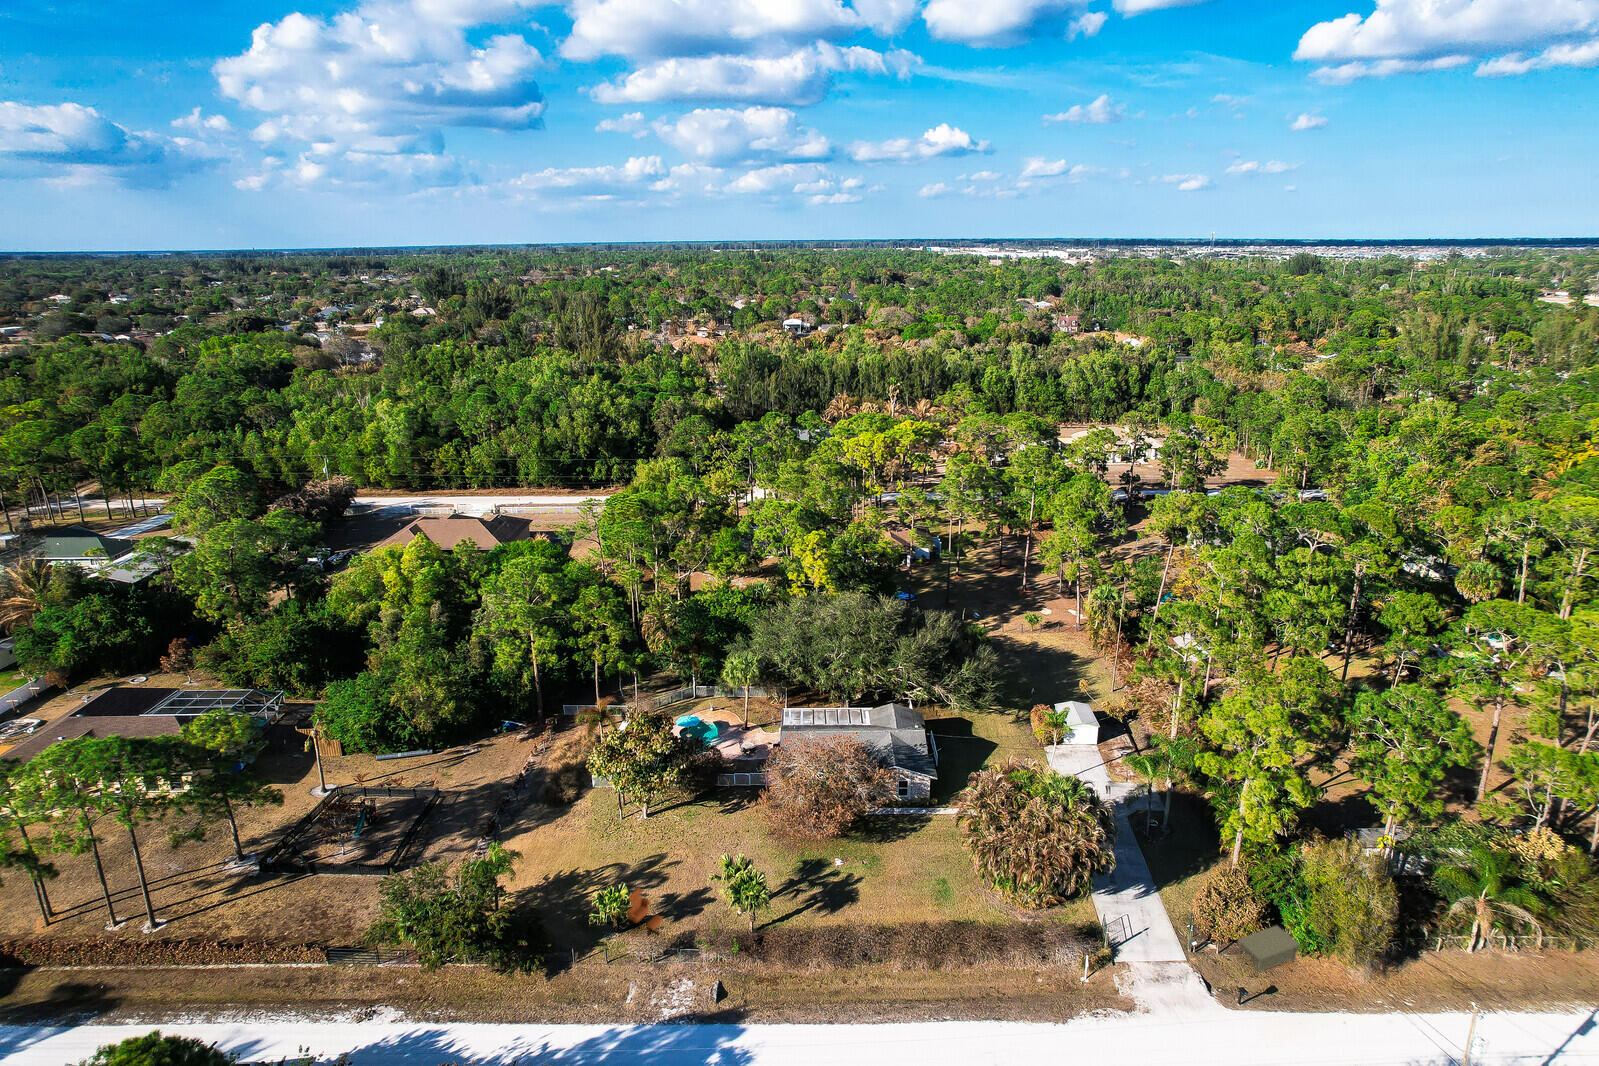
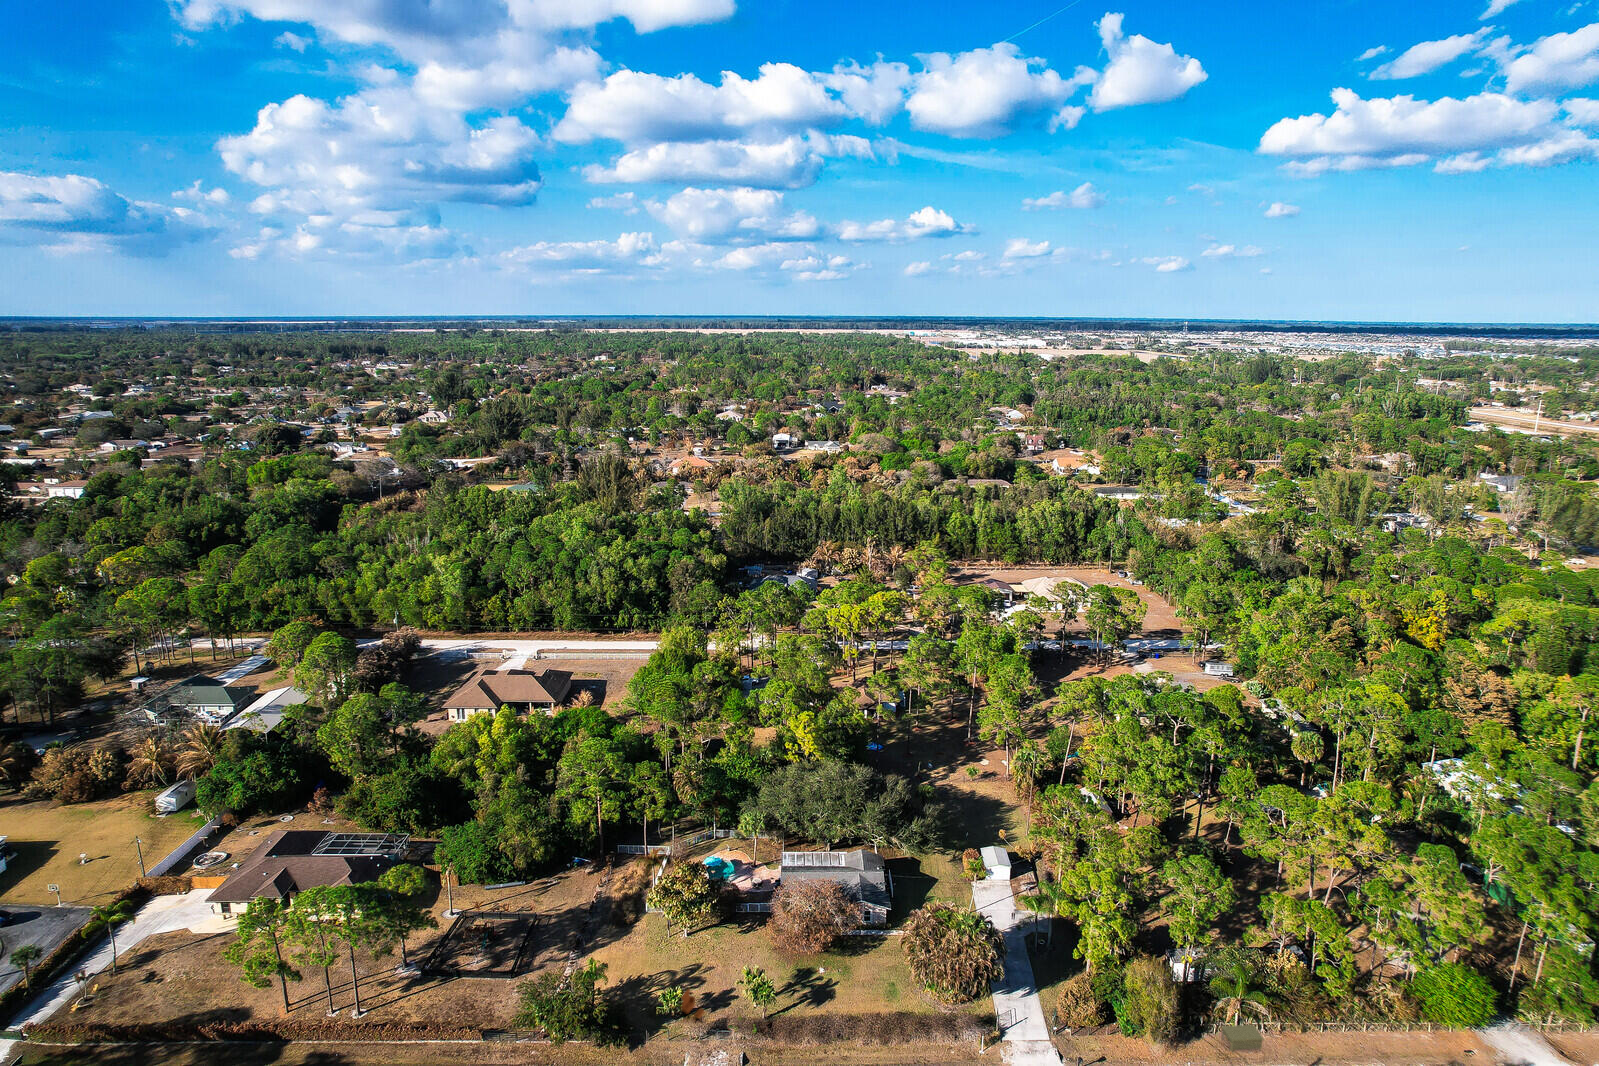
storage bench: present [1238,926,1300,975] -> present [1222,1025,1263,1051]

